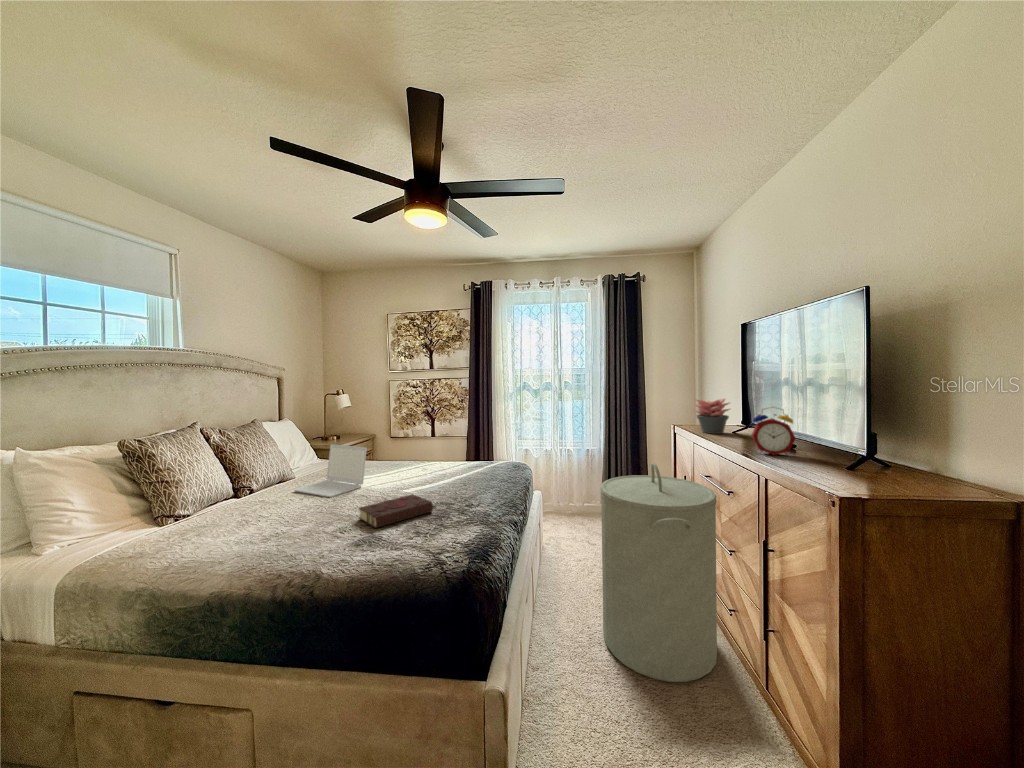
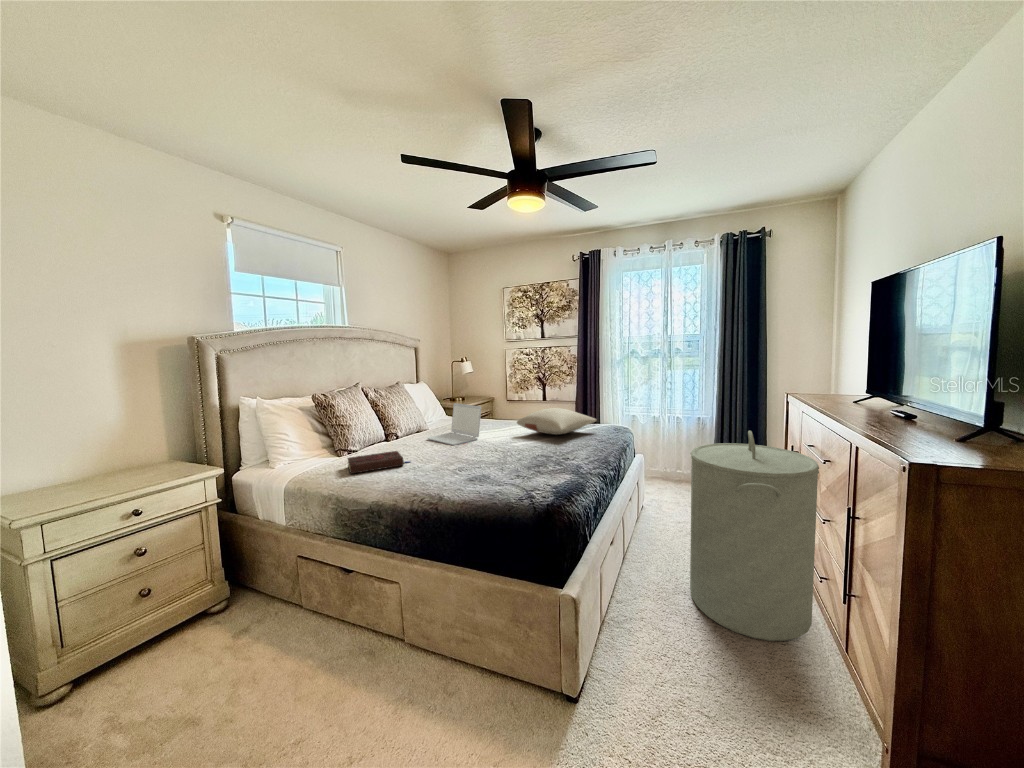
succulent plant: present [695,399,730,434] -> none [814,366,860,404]
alarm clock: present [752,407,796,455] -> none [863,374,918,428]
pillow: none [409,445,498,475] -> present [517,408,596,435]
book: present [359,495,433,528] -> present [348,451,404,474]

